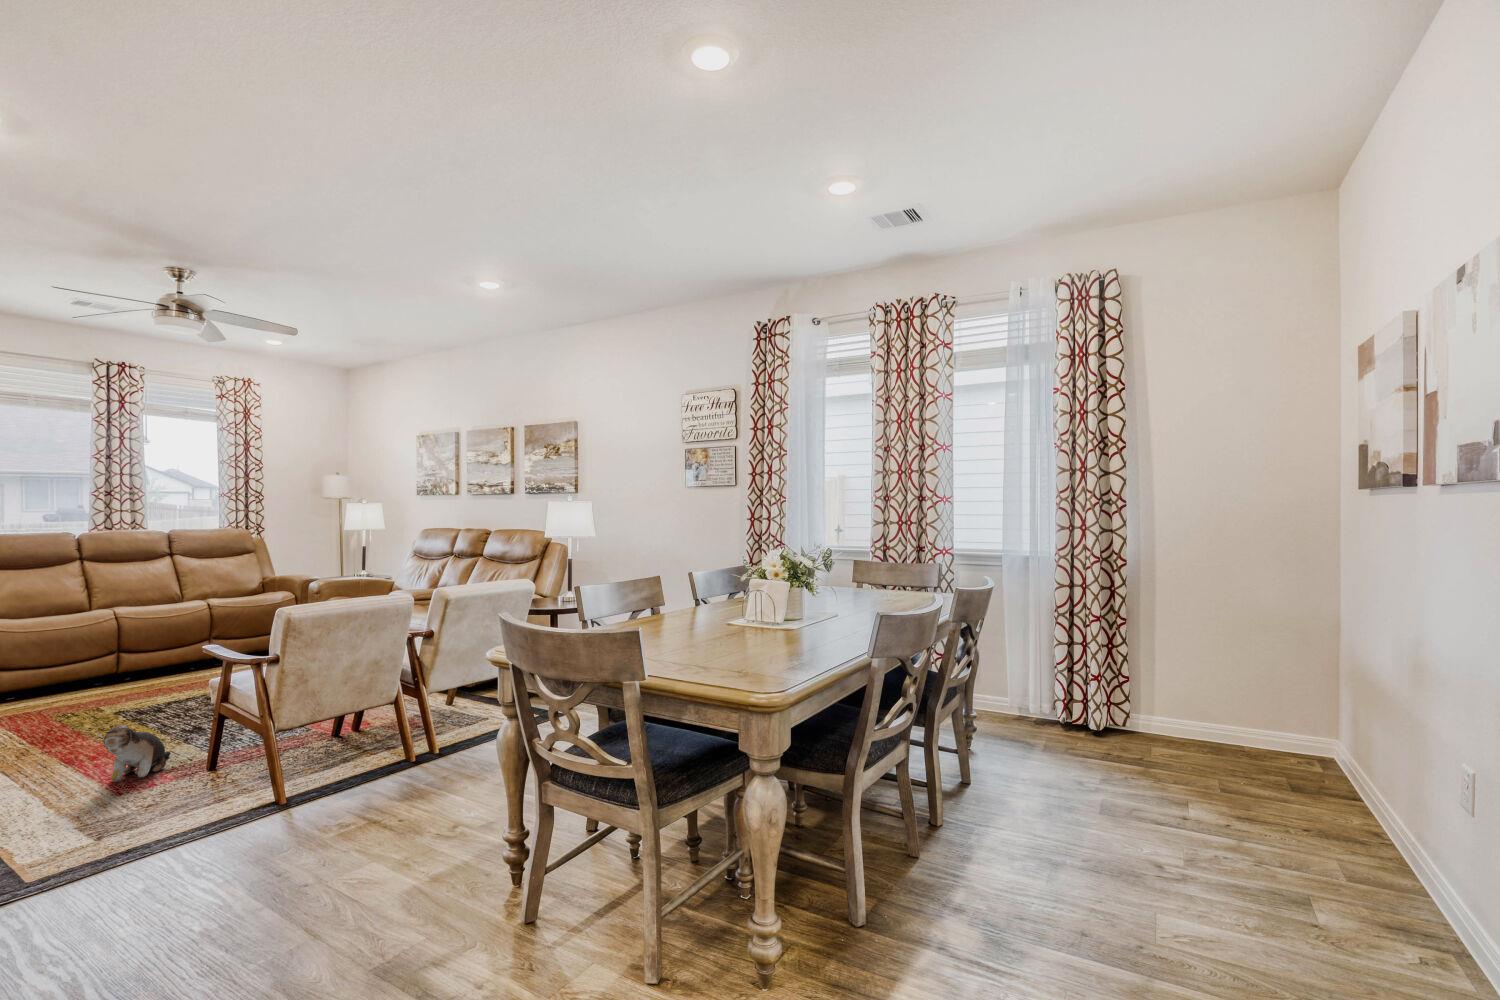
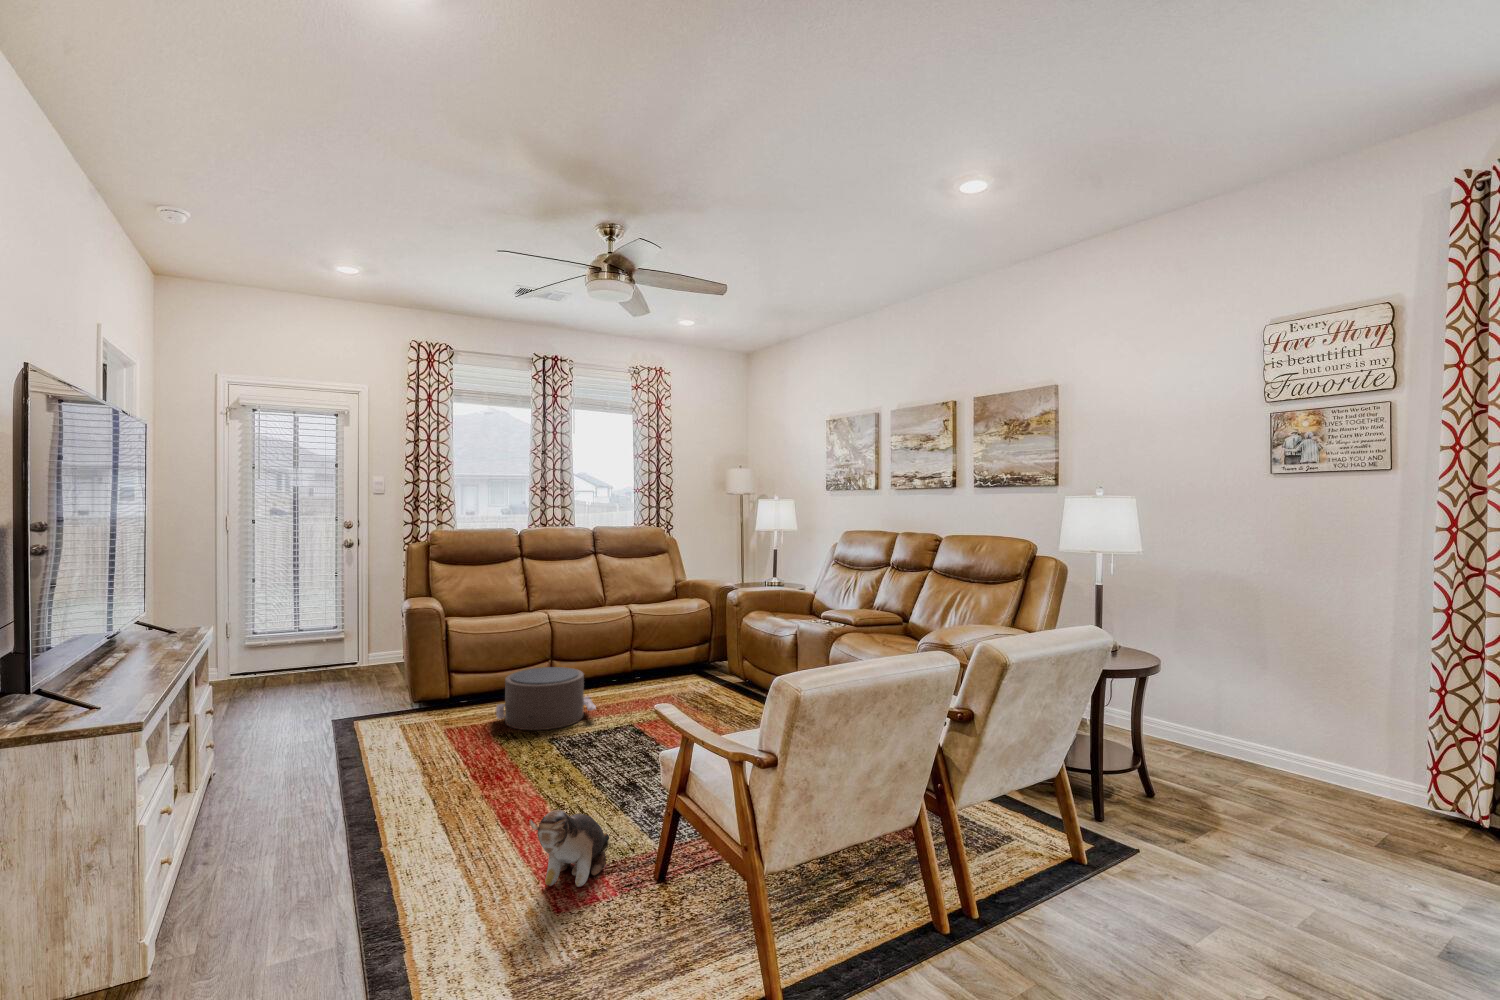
pouf: none [52,656,166,710] -> present [496,667,596,730]

